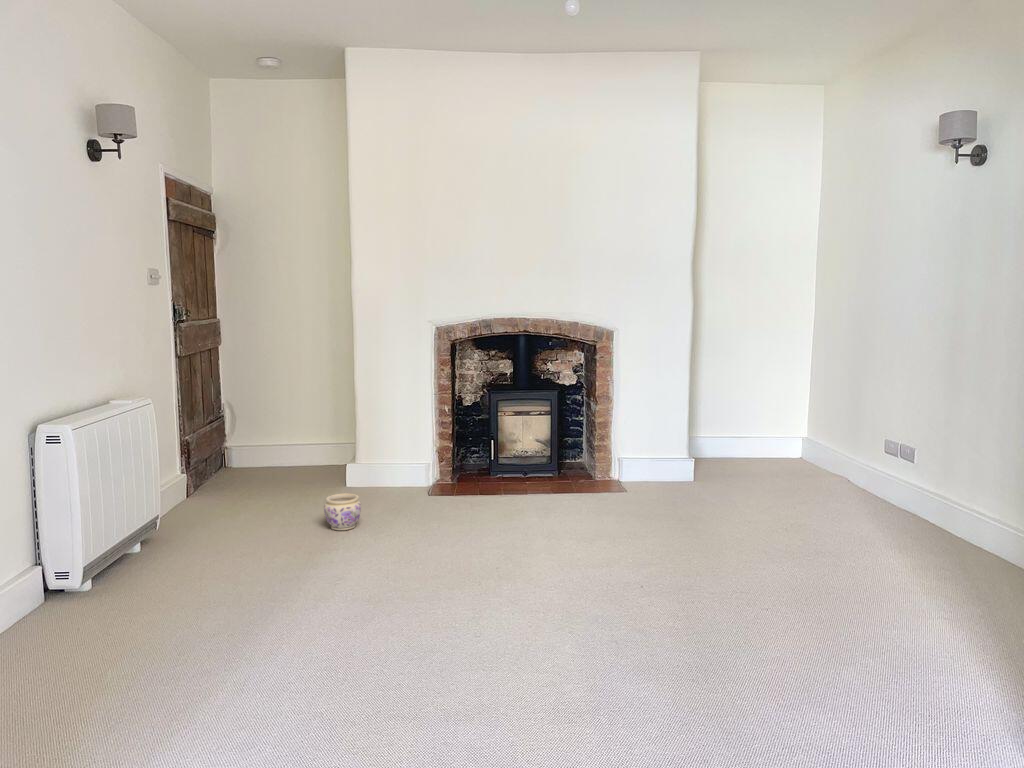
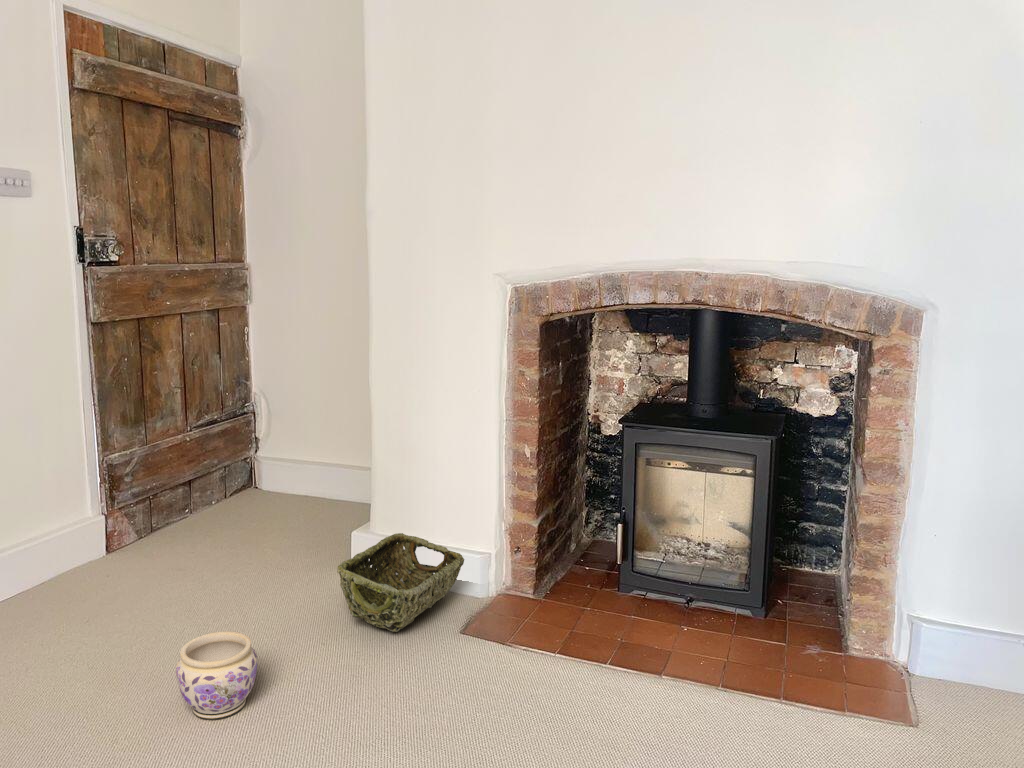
woven basket: none [366,459,417,499] -> present [337,533,464,632]

